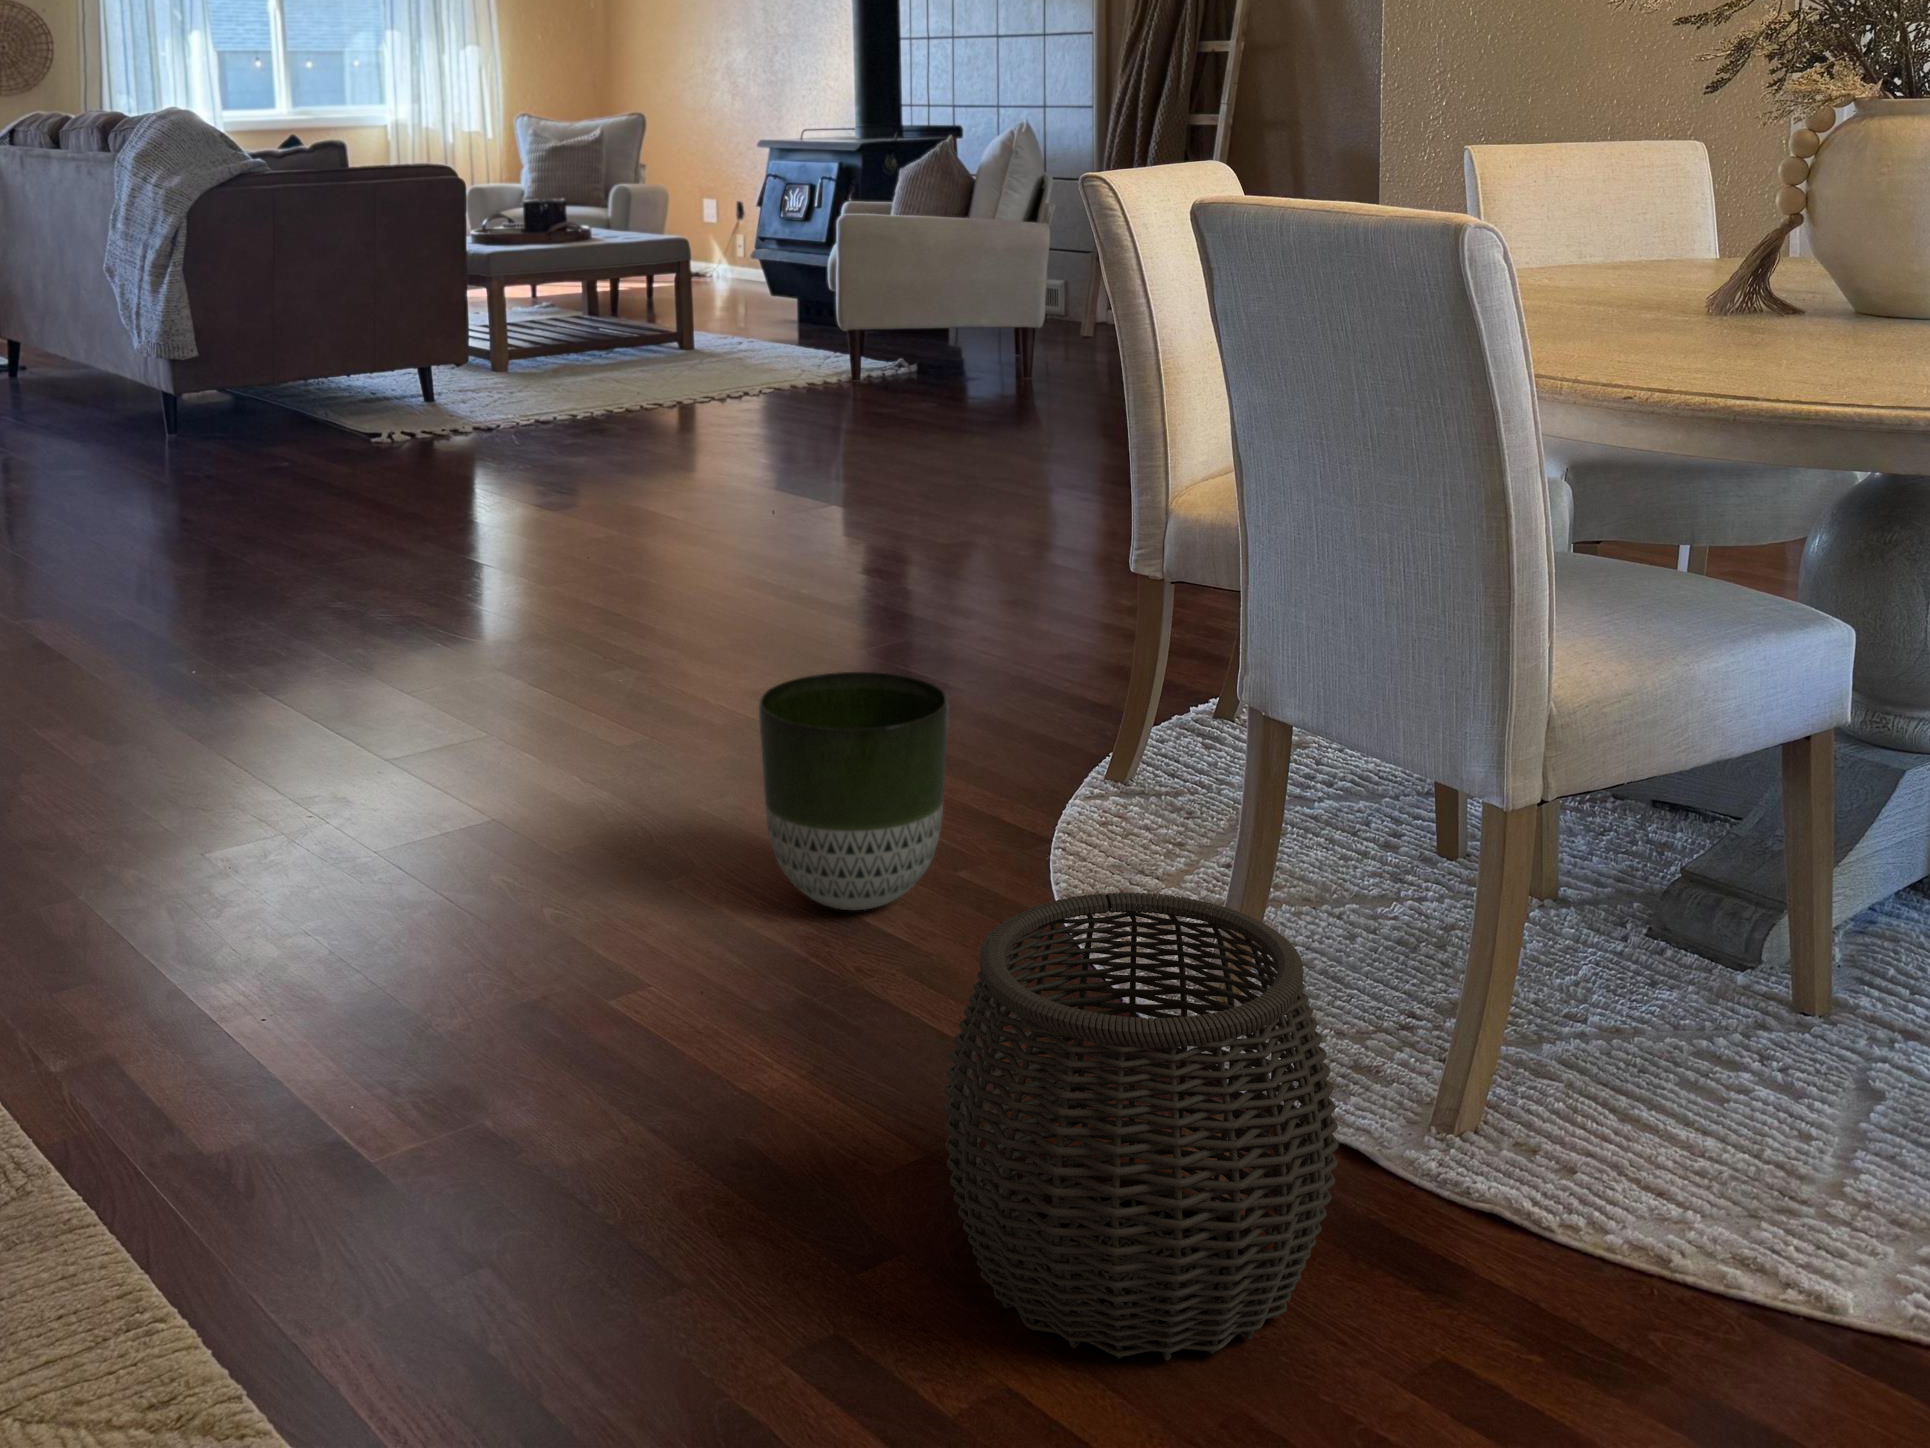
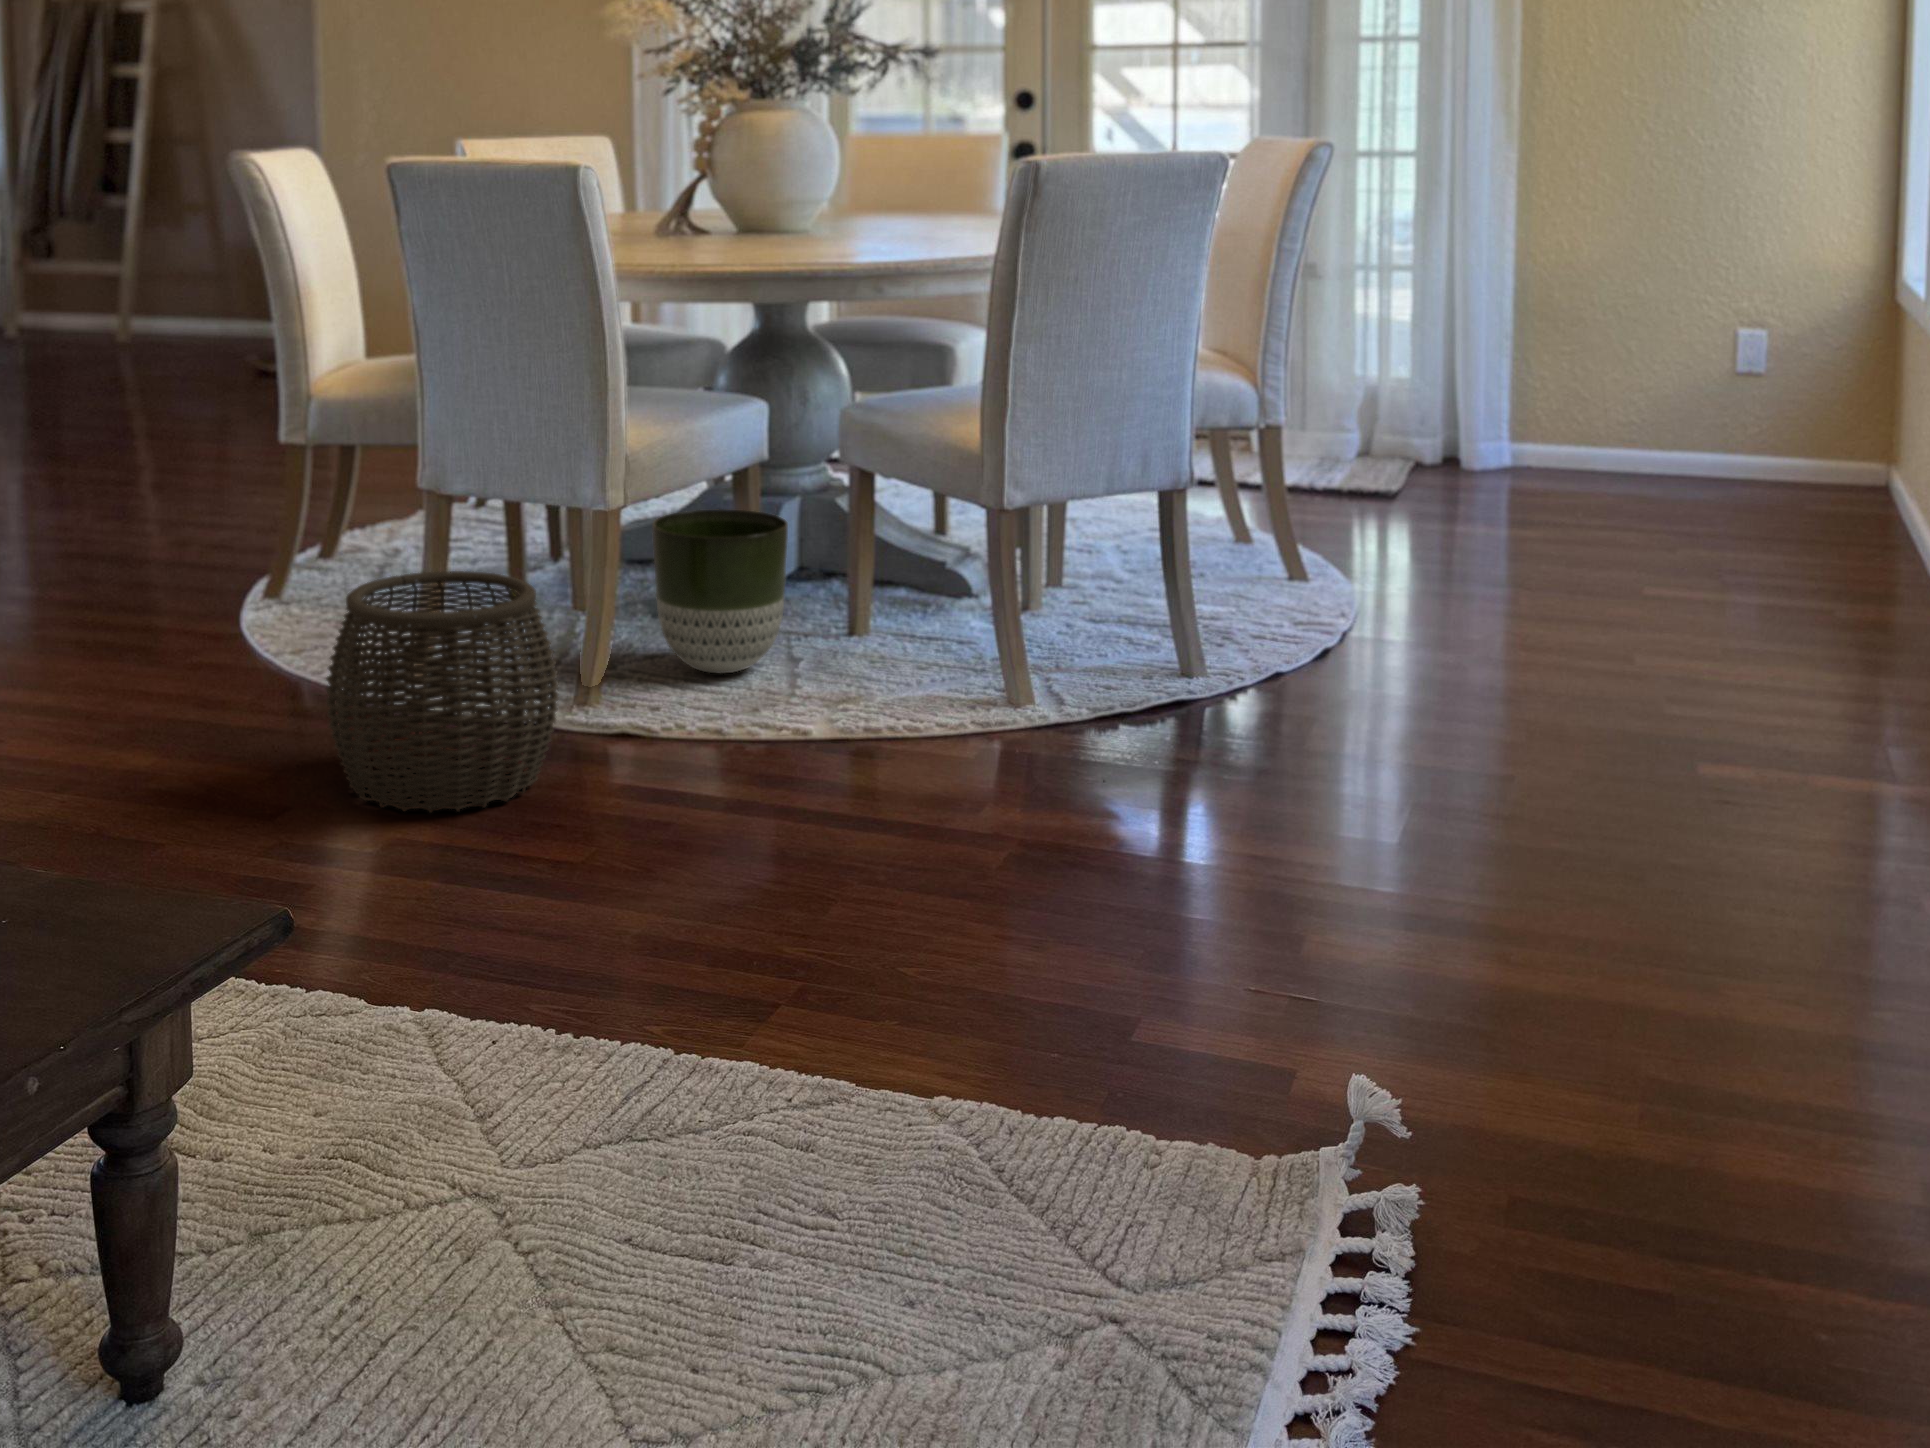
planter: present [759,672,949,910] -> present [652,509,788,674]

